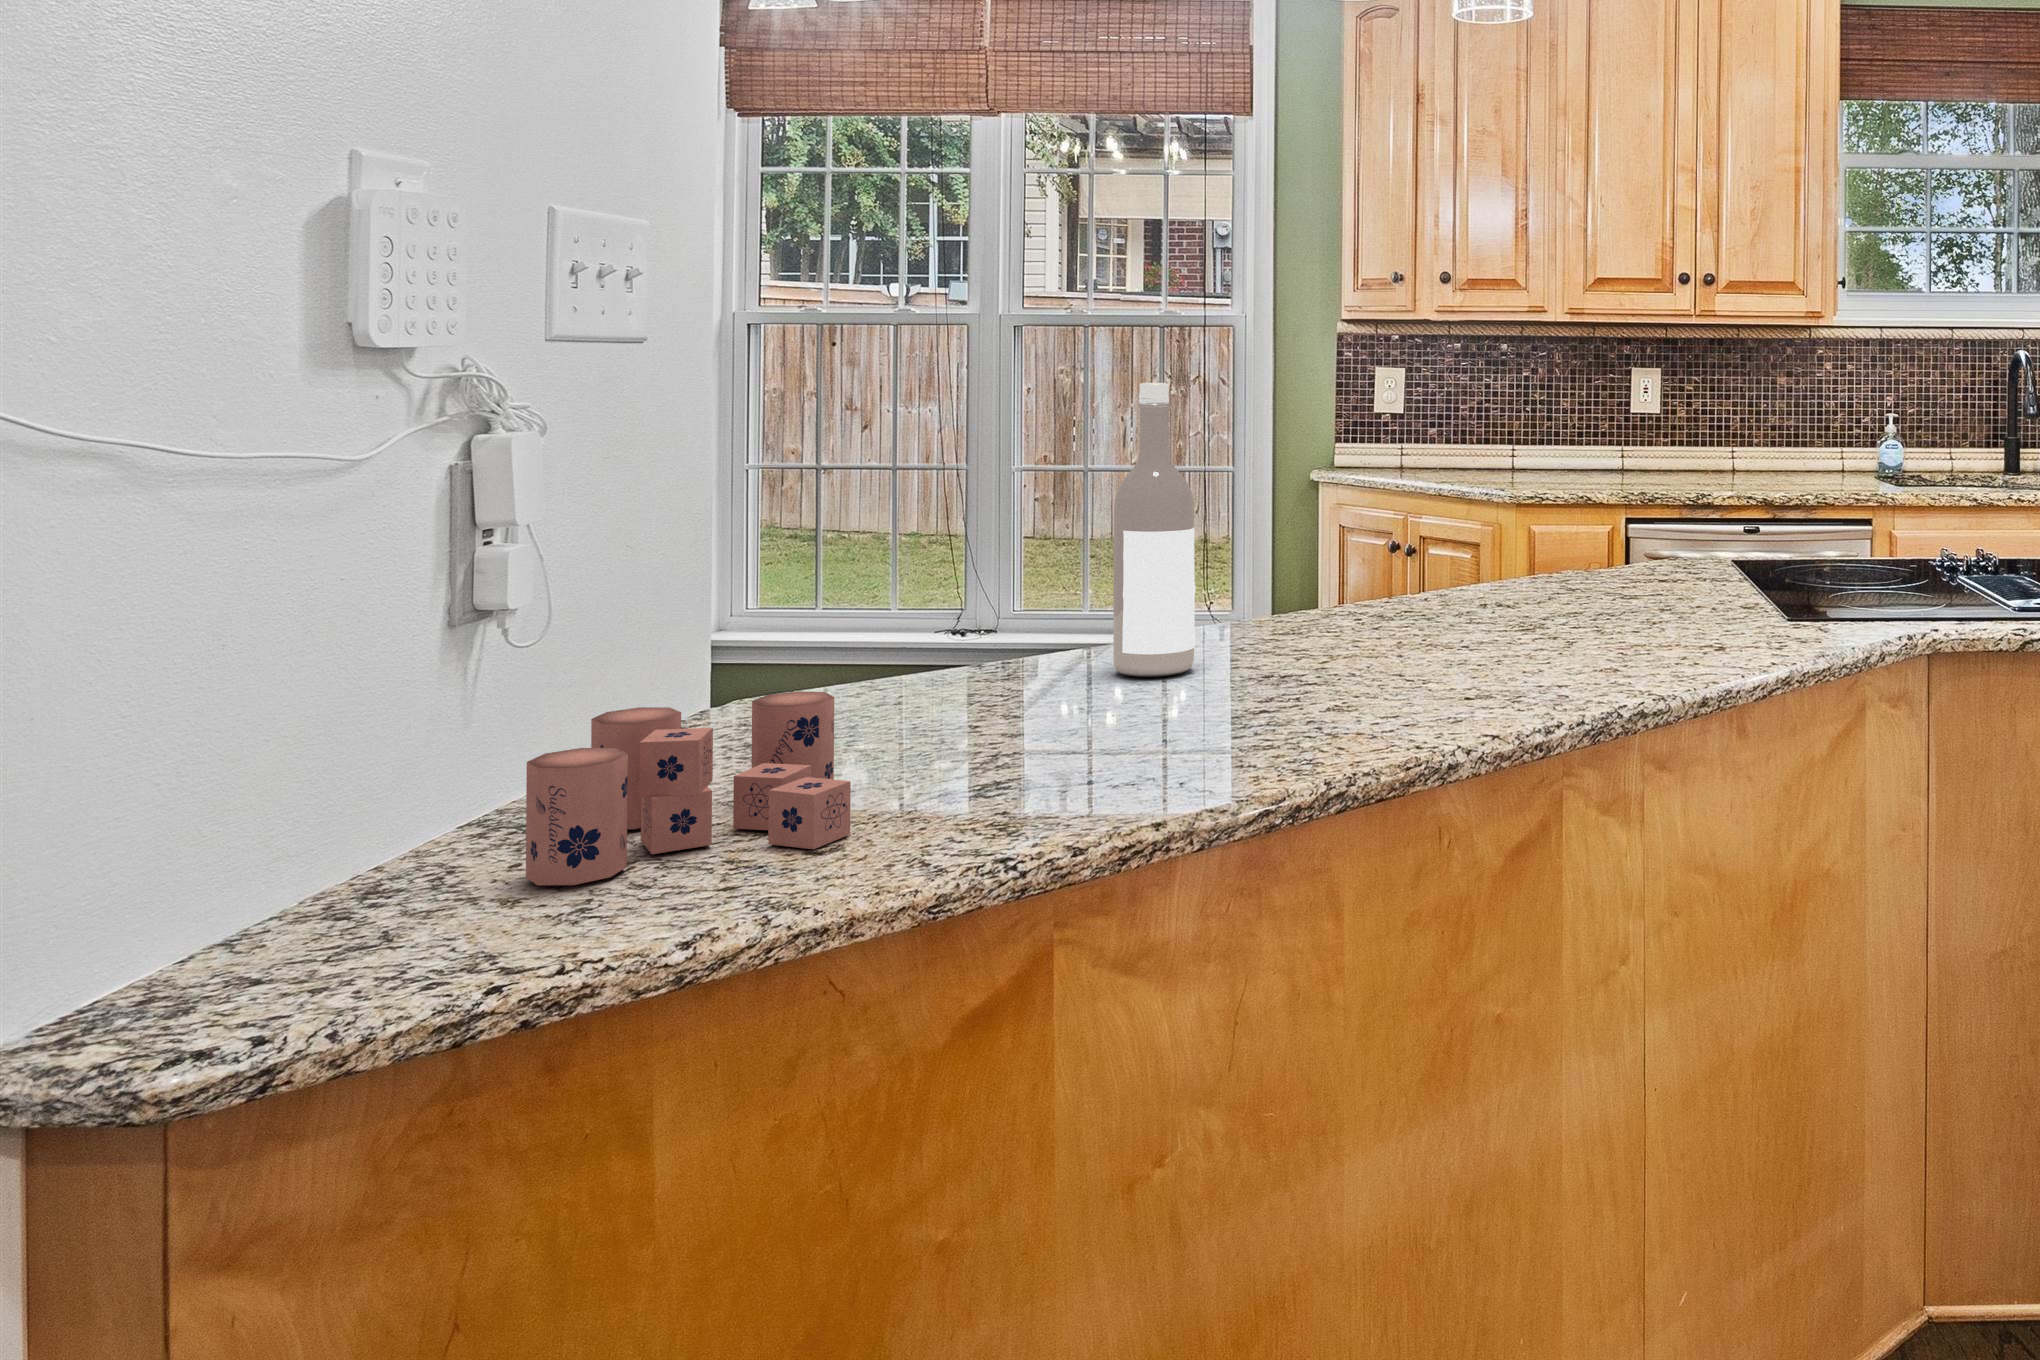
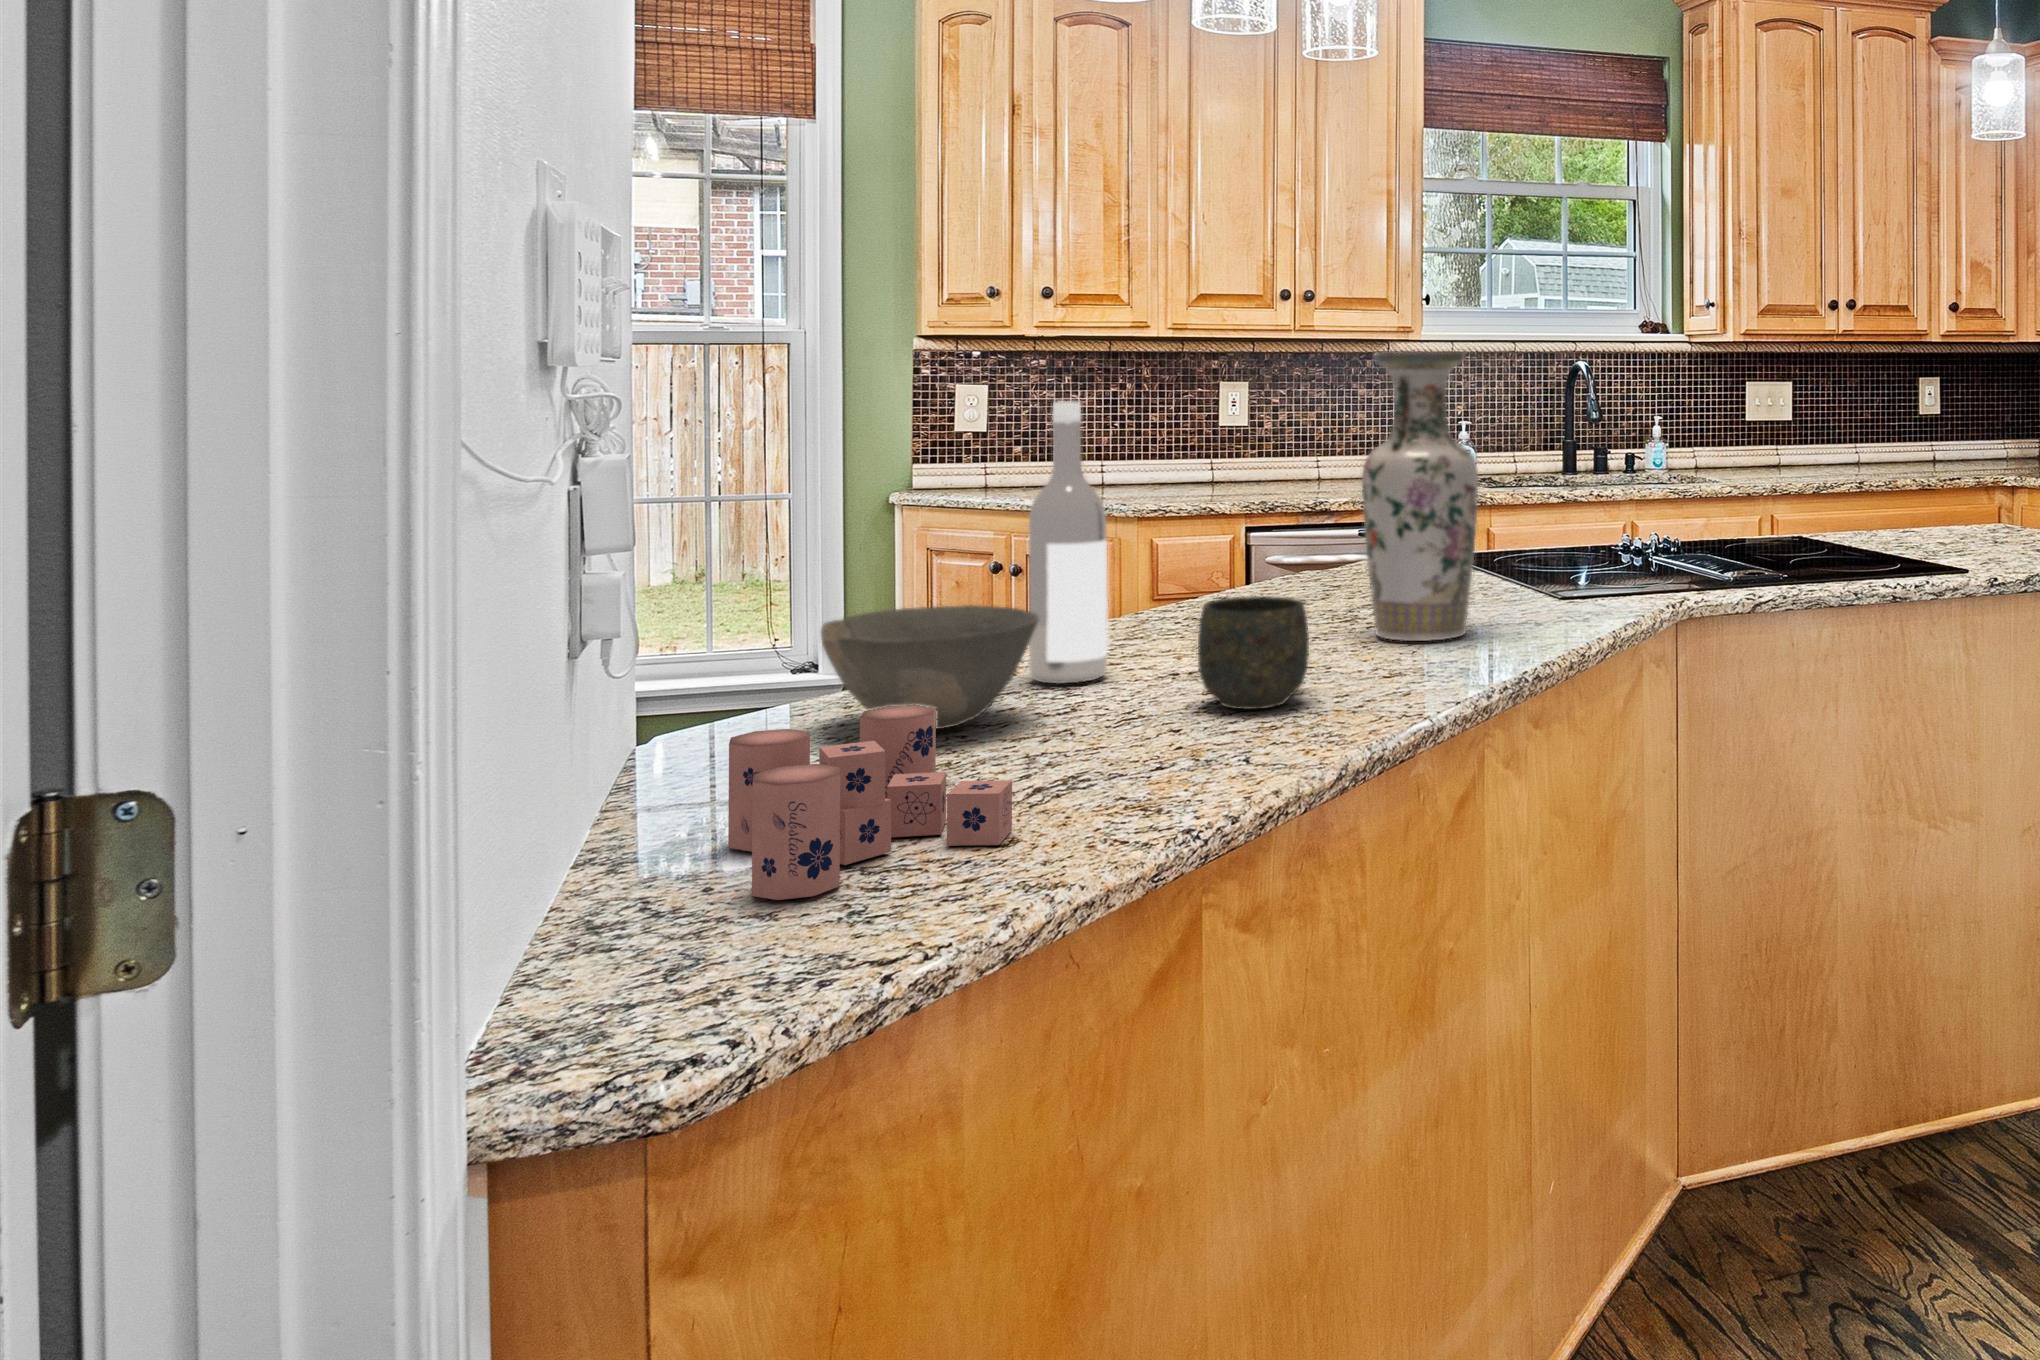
vase: none [1502,334,1631,657] -> present [1362,351,1478,641]
bowl: none [849,589,1068,715] -> present [821,605,1039,729]
mug: none [1223,598,1362,721] -> present [1198,596,1309,709]

